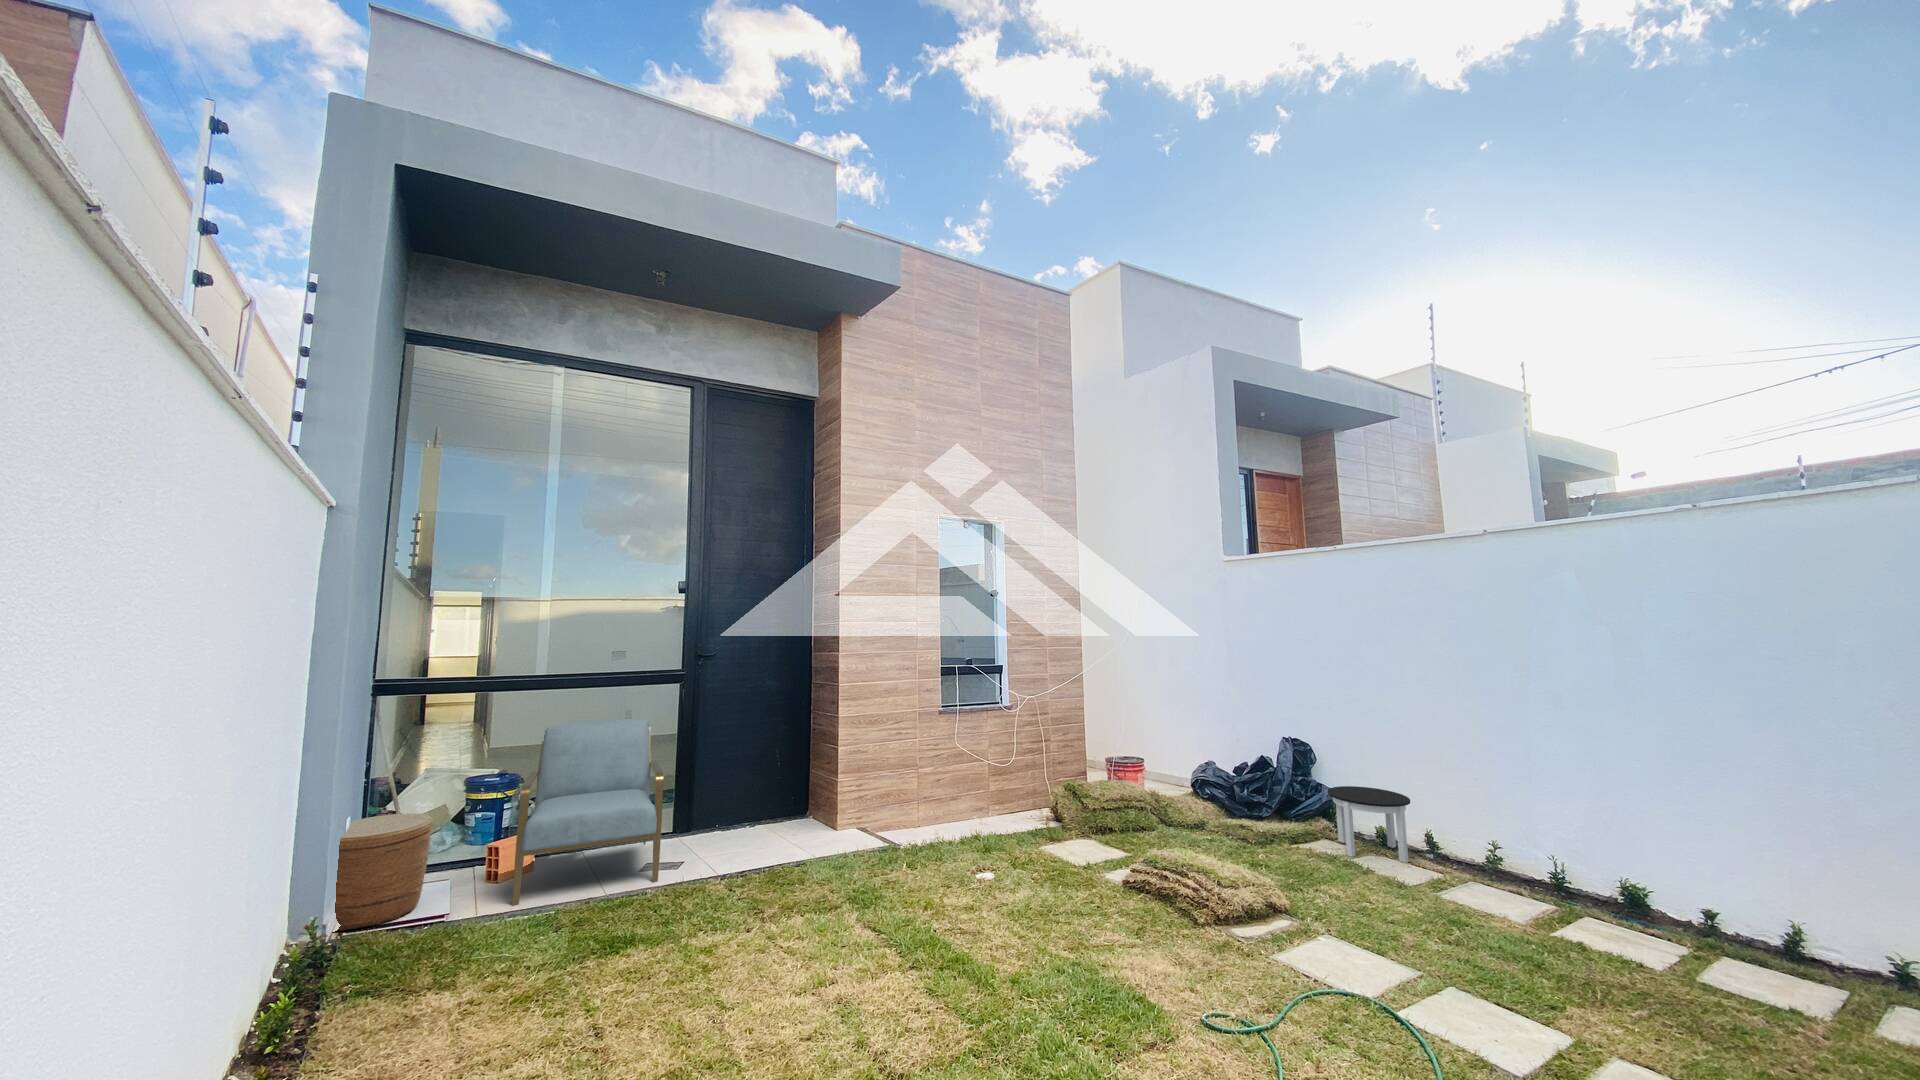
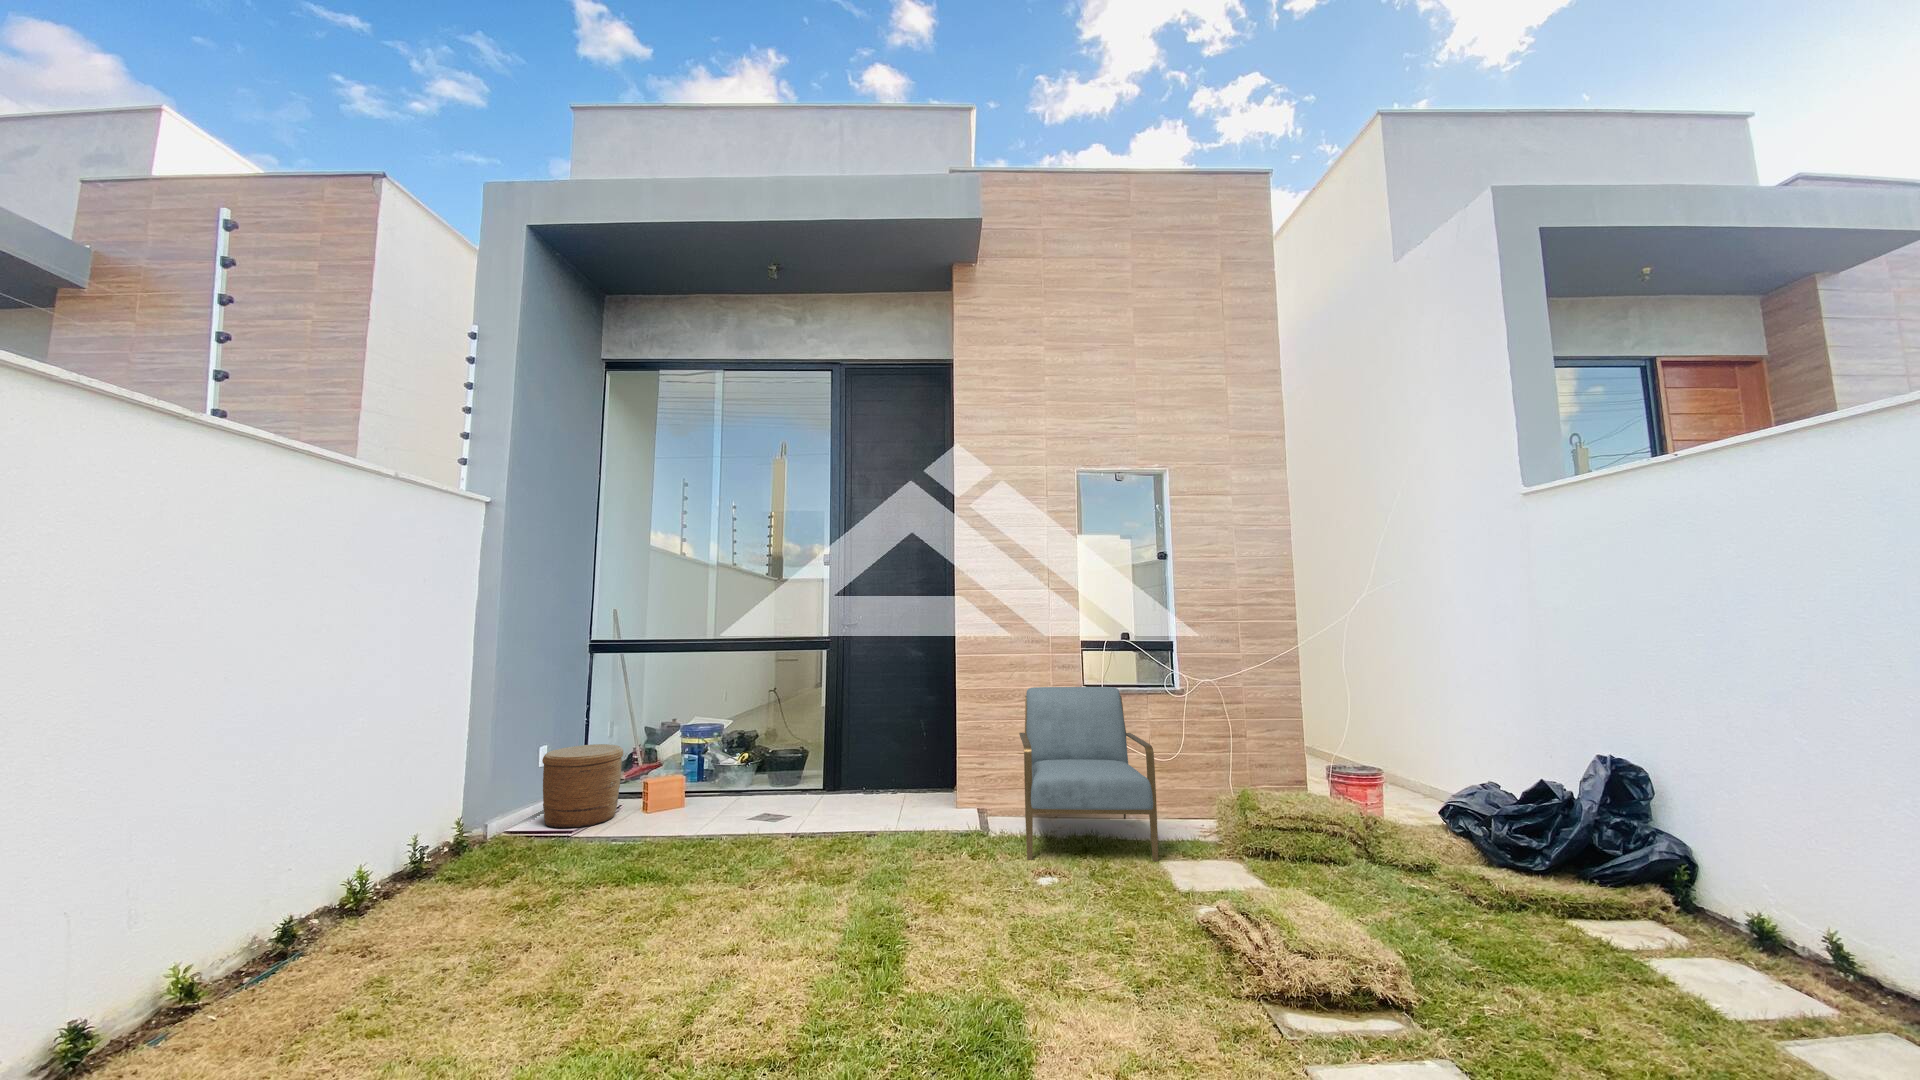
chair: present [512,718,663,906] -> present [1019,687,1158,861]
round table: present [1328,786,1410,862] -> none [1636,842,1809,986]

